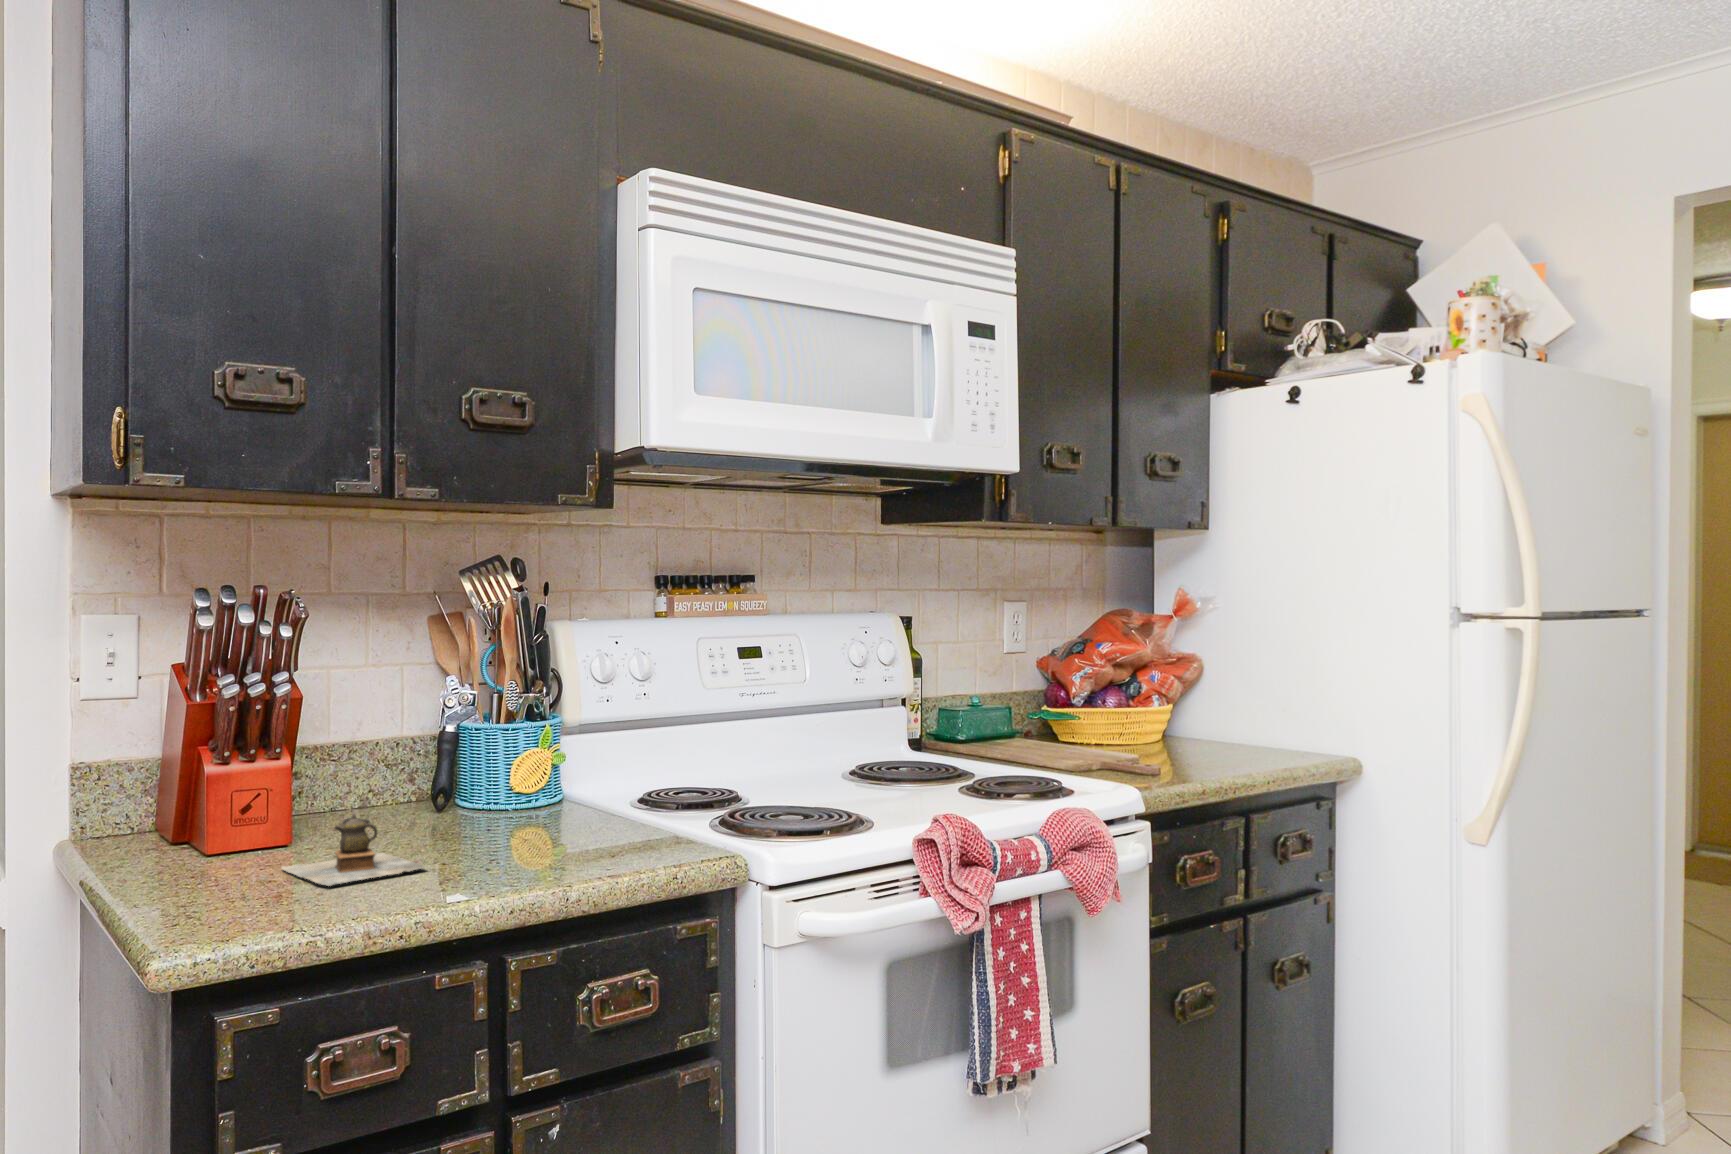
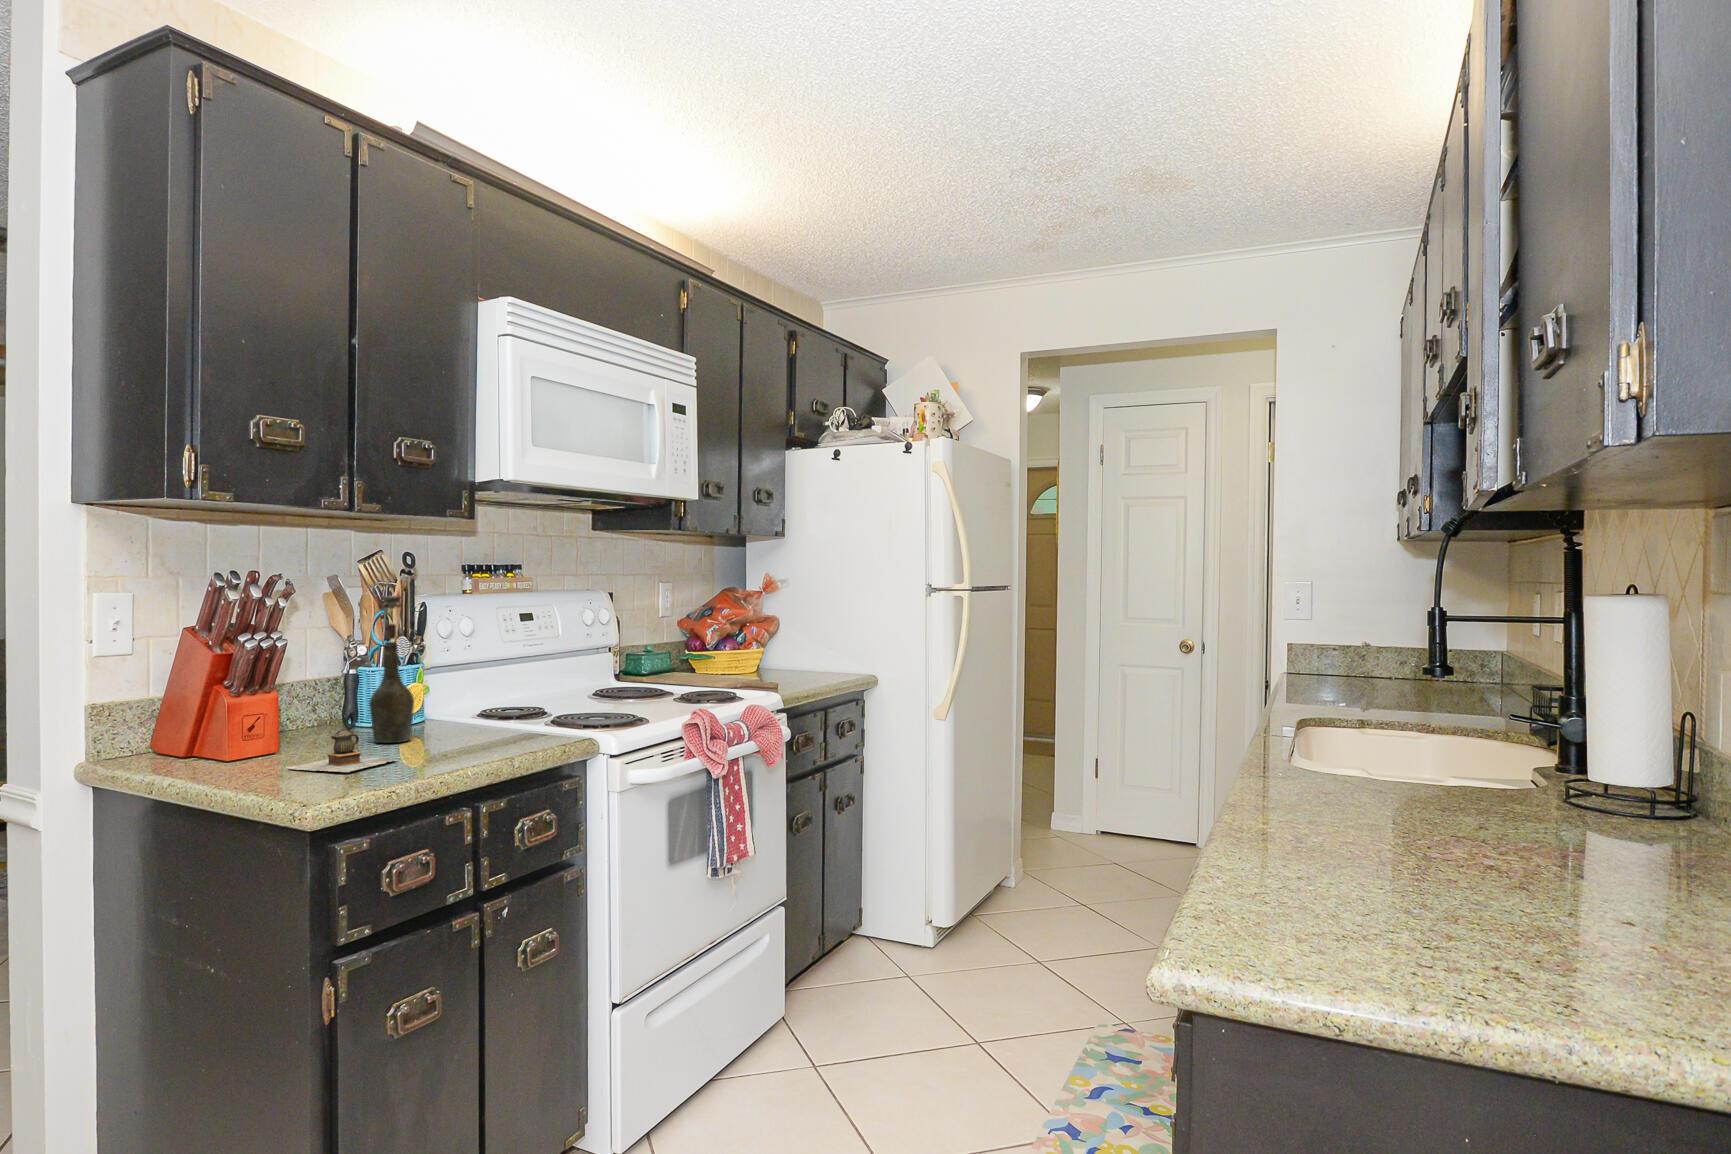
bottle: none [454,618,515,835] -> present [369,596,414,743]

